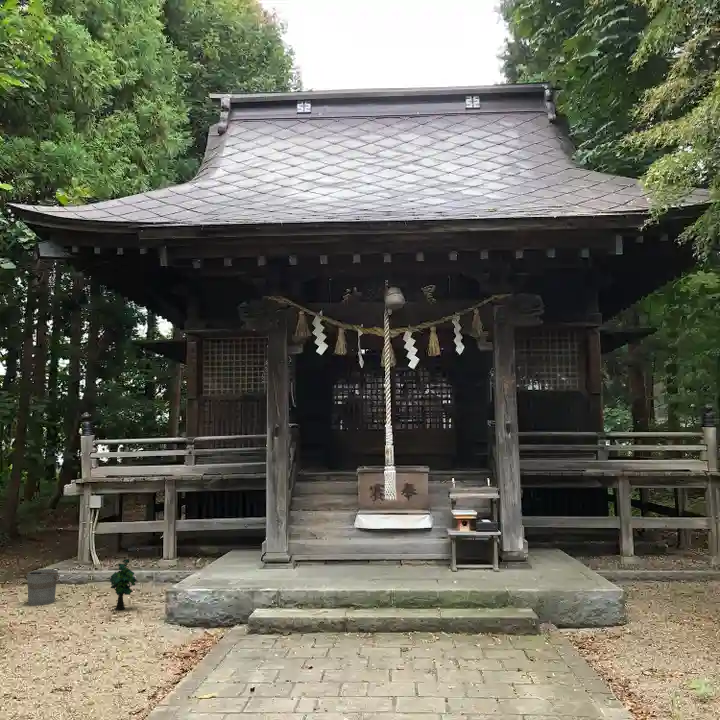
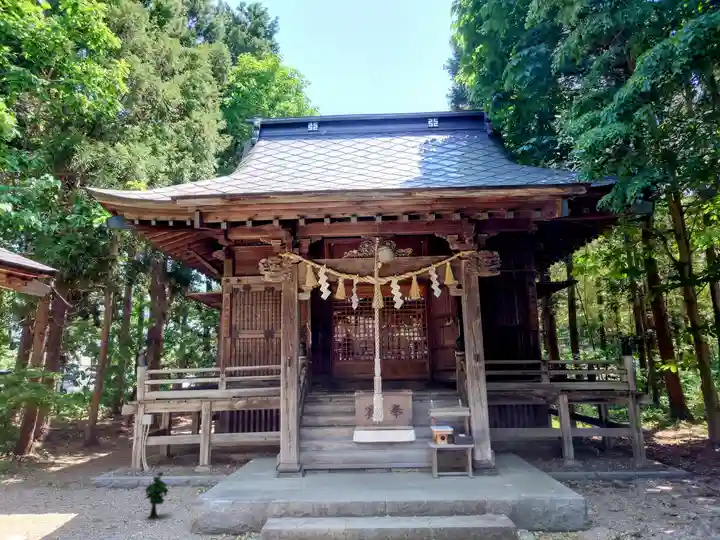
bucket: present [23,569,59,605] -> none [74,481,105,514]

